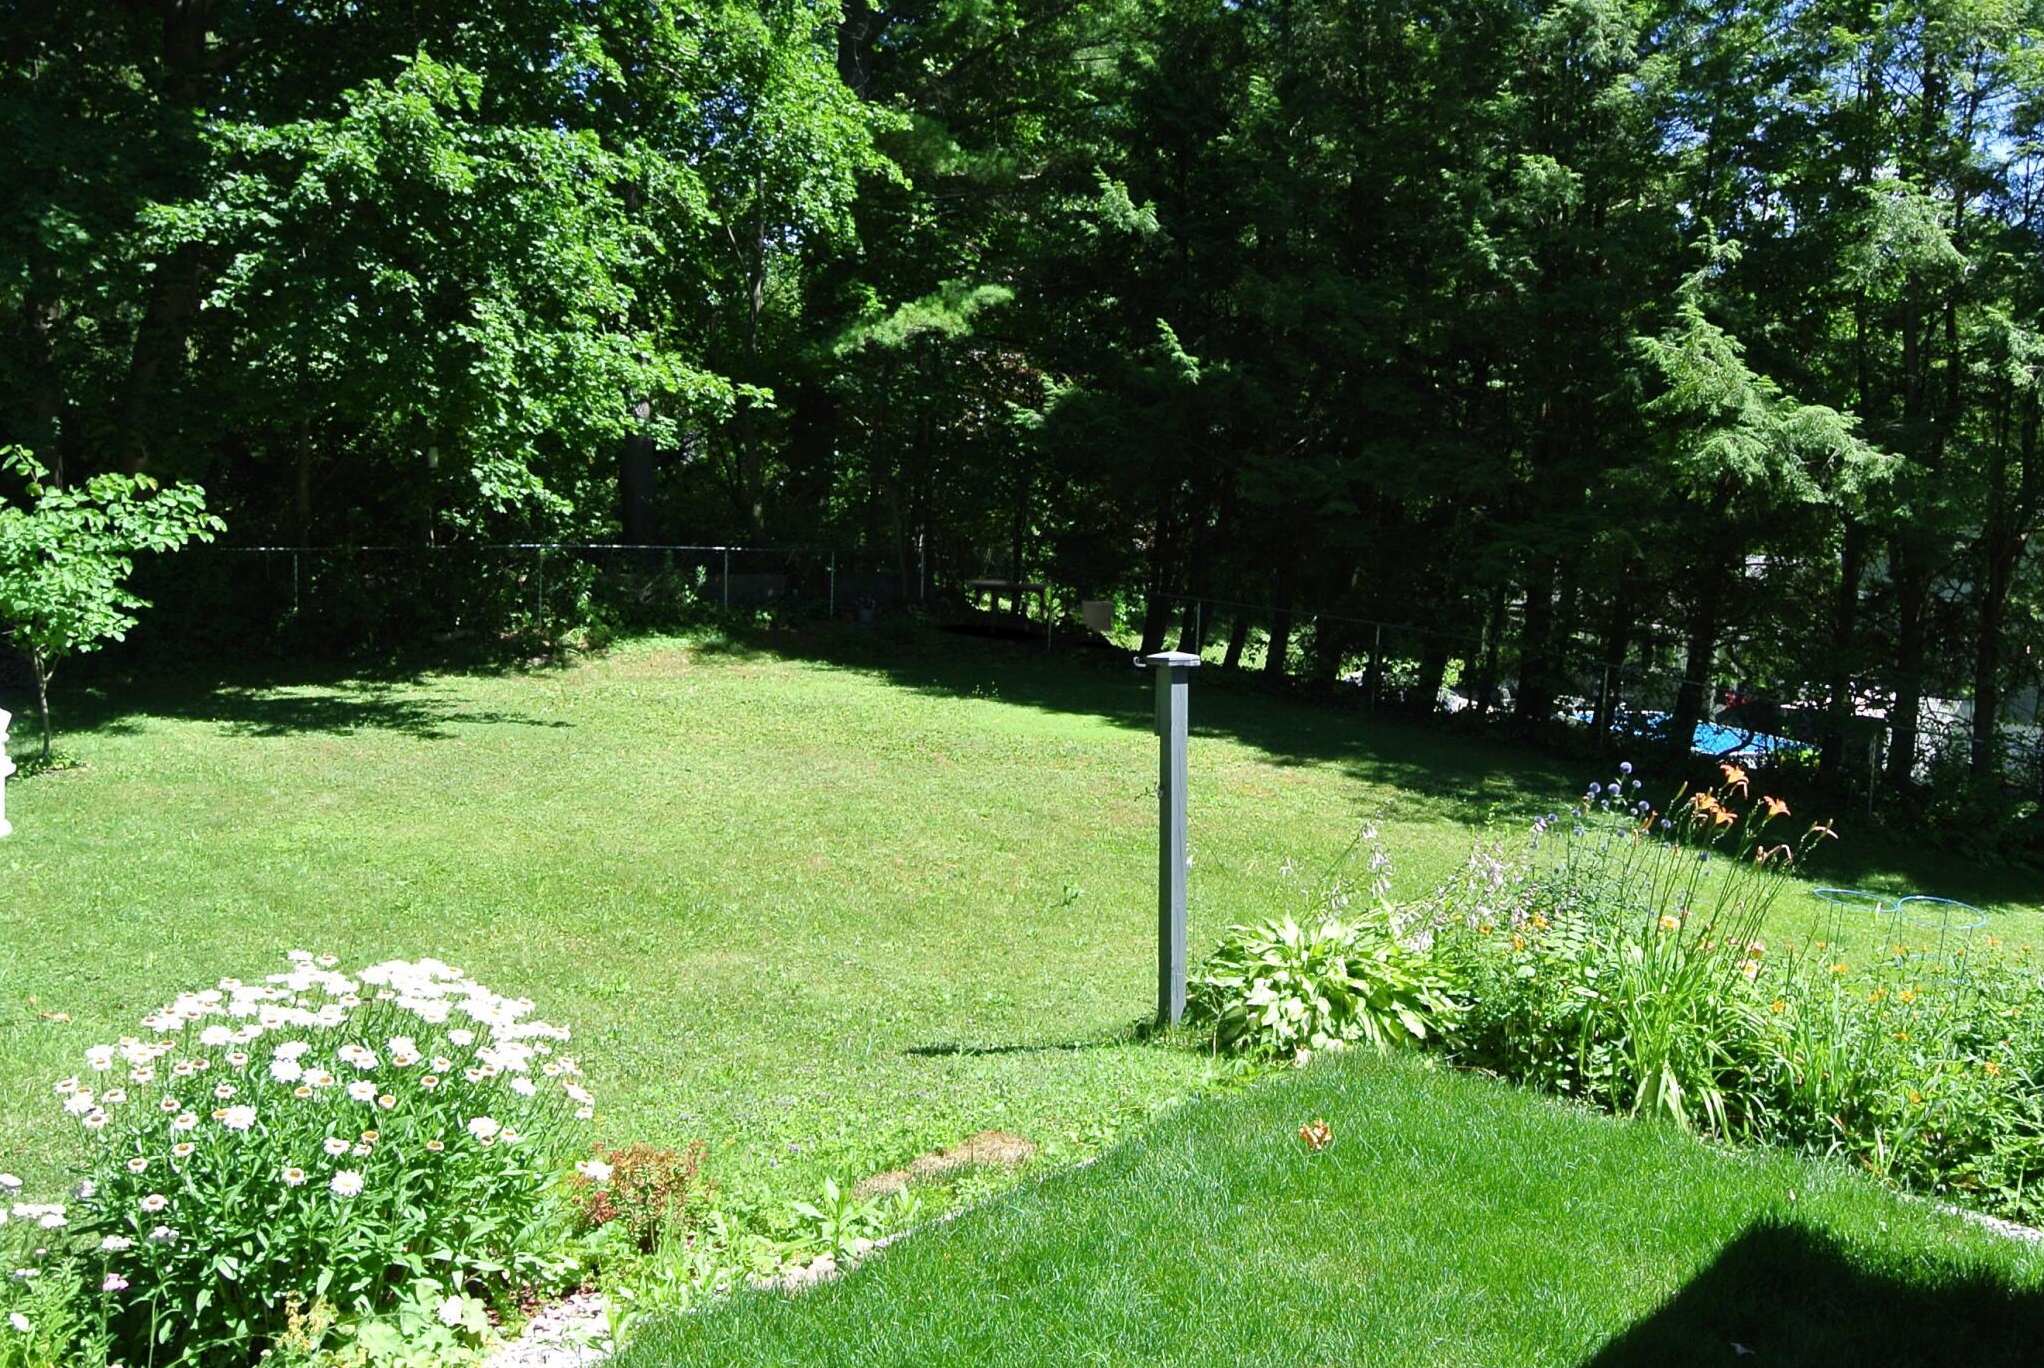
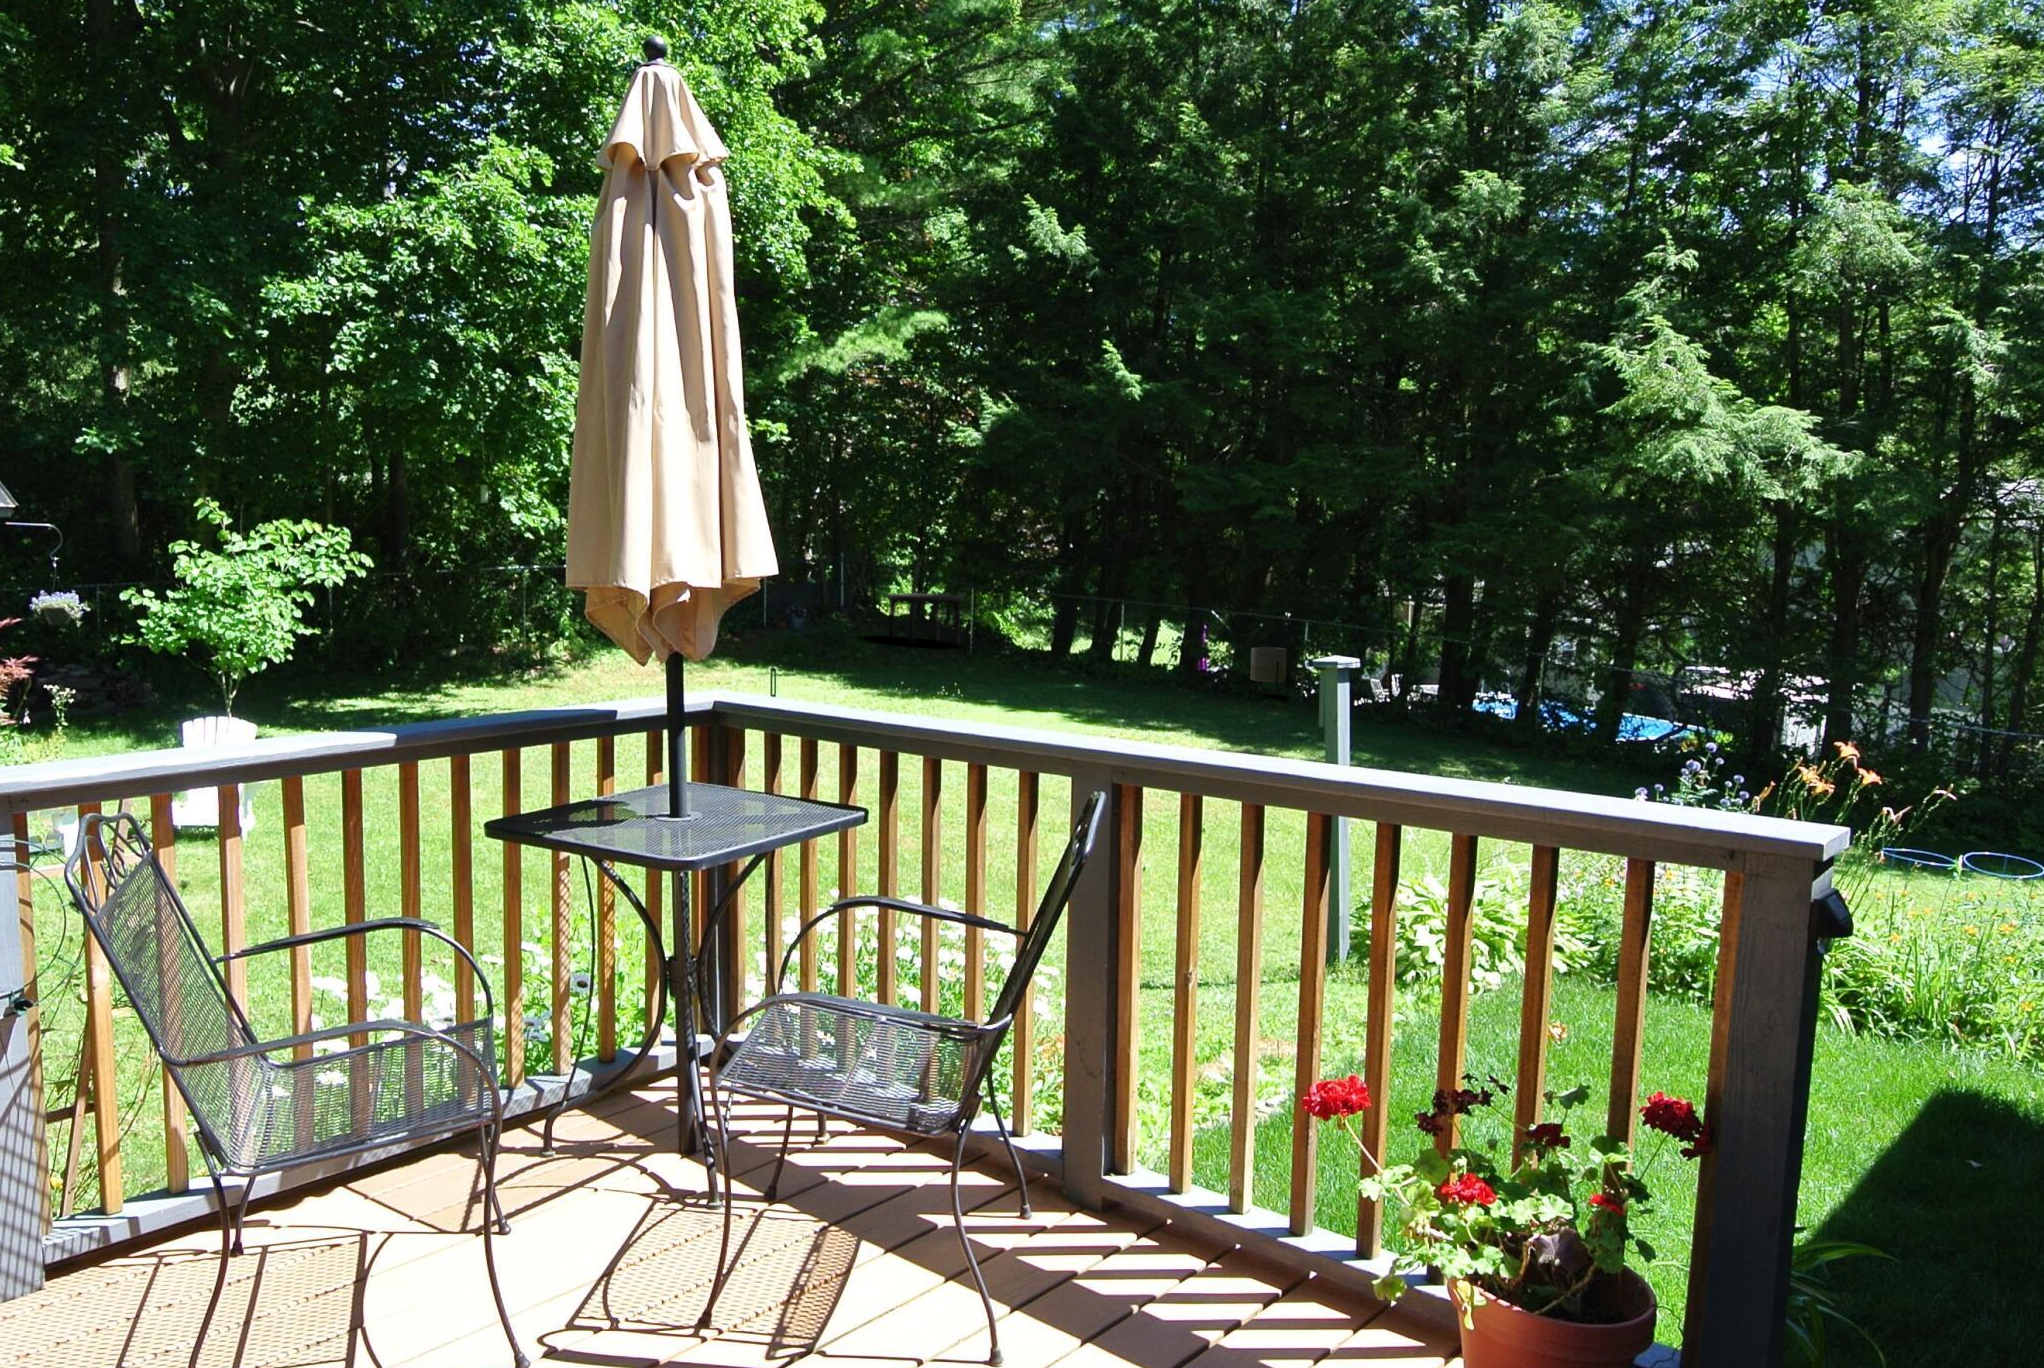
planter: present [1082,602,1113,633] -> present [1249,647,1286,696]

